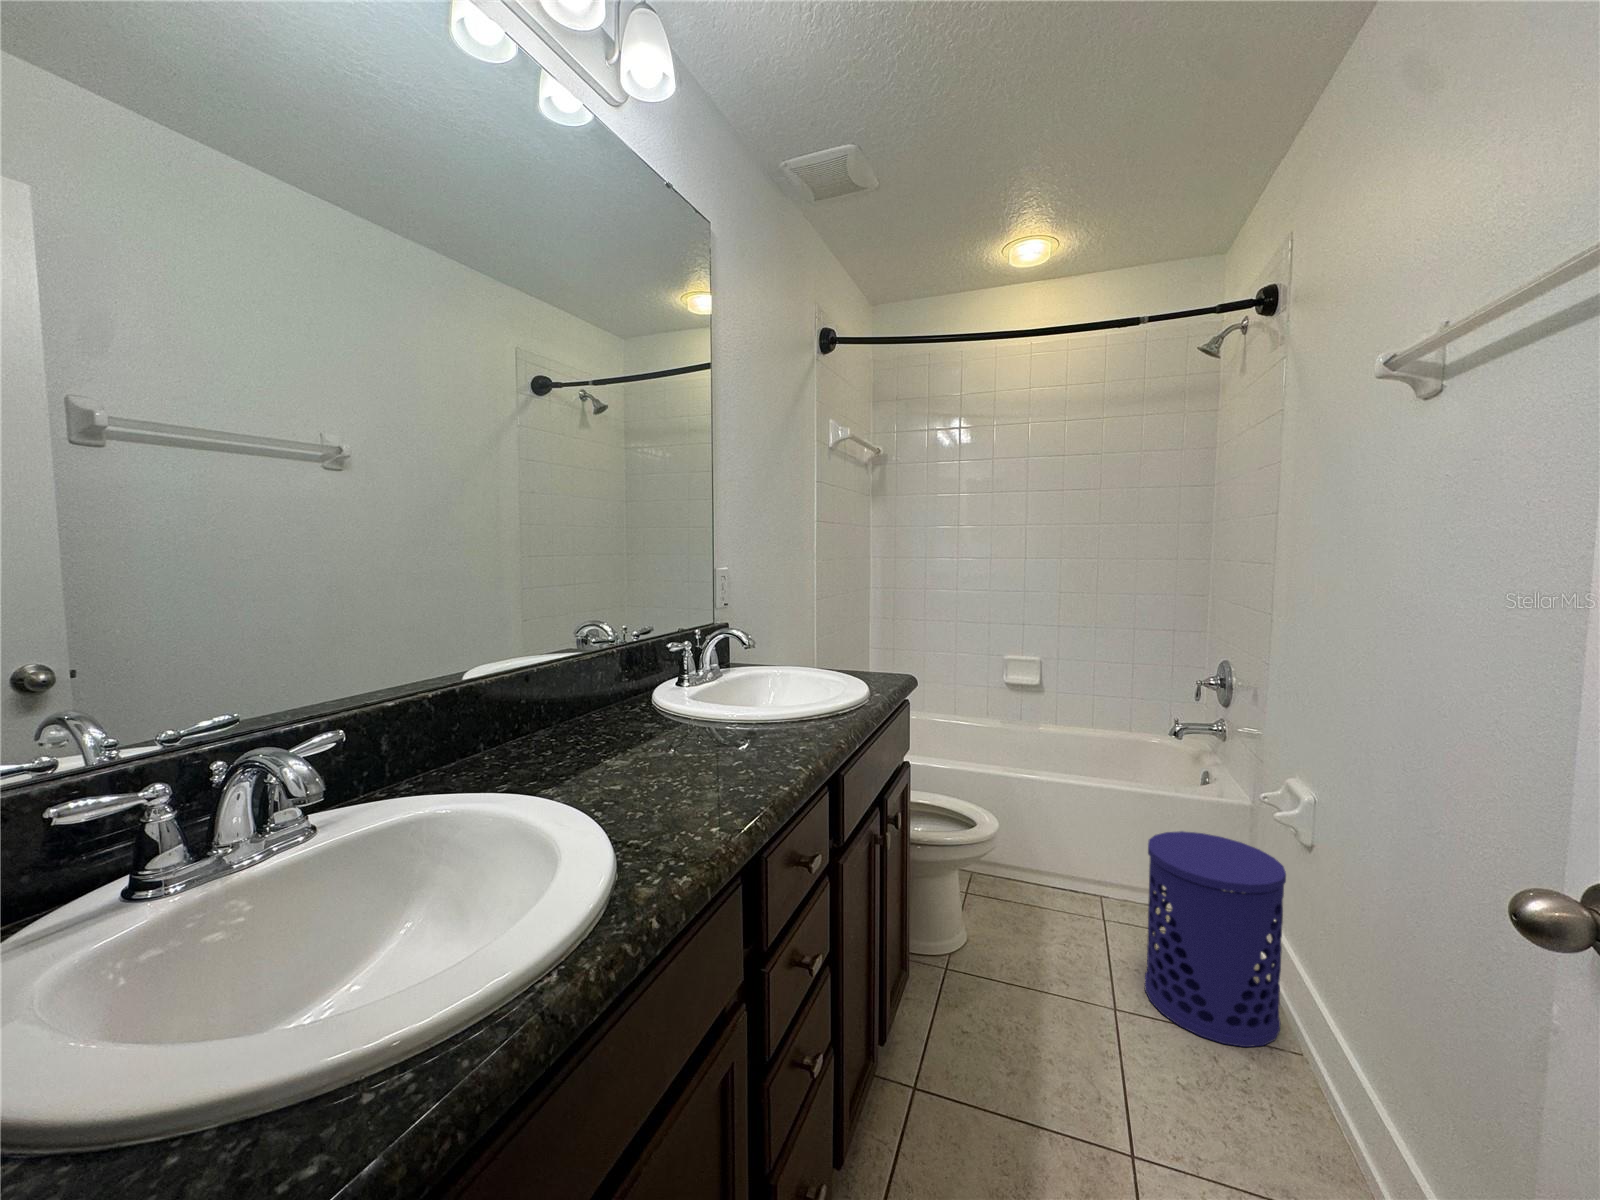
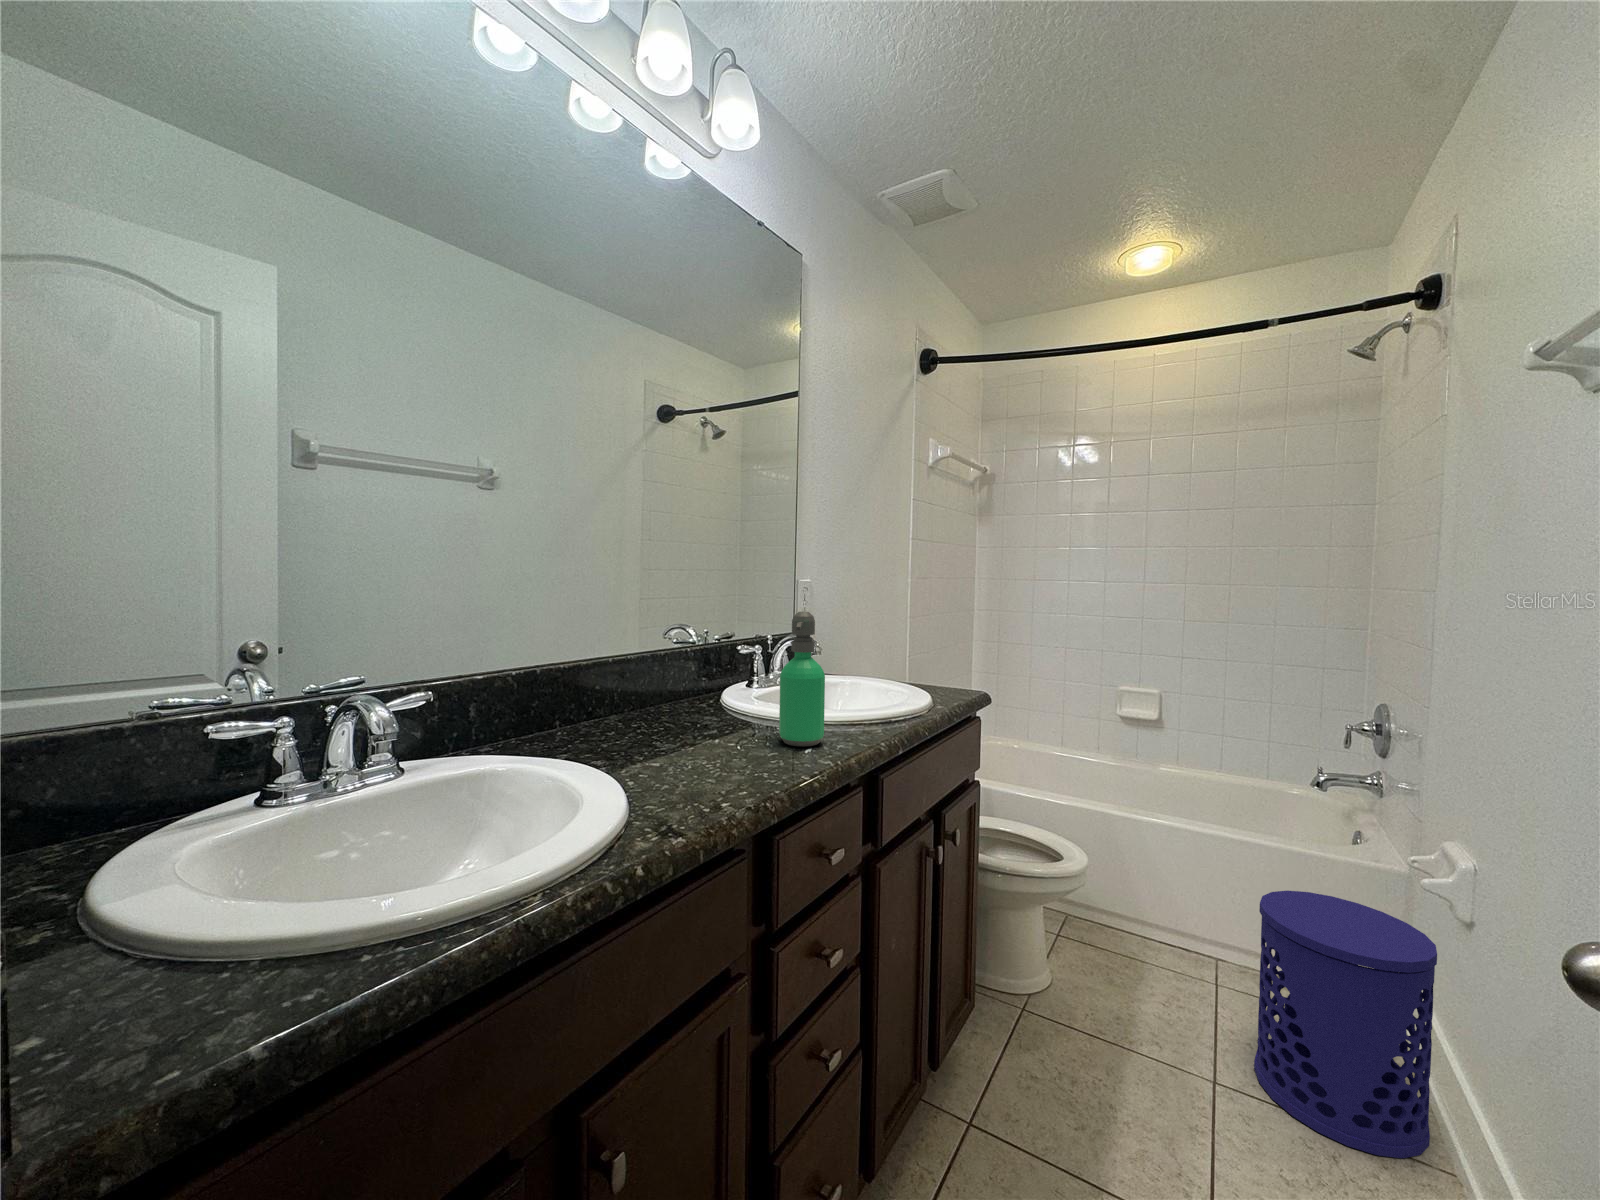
soap dispenser: none [738,611,785,751] -> present [779,611,825,746]

